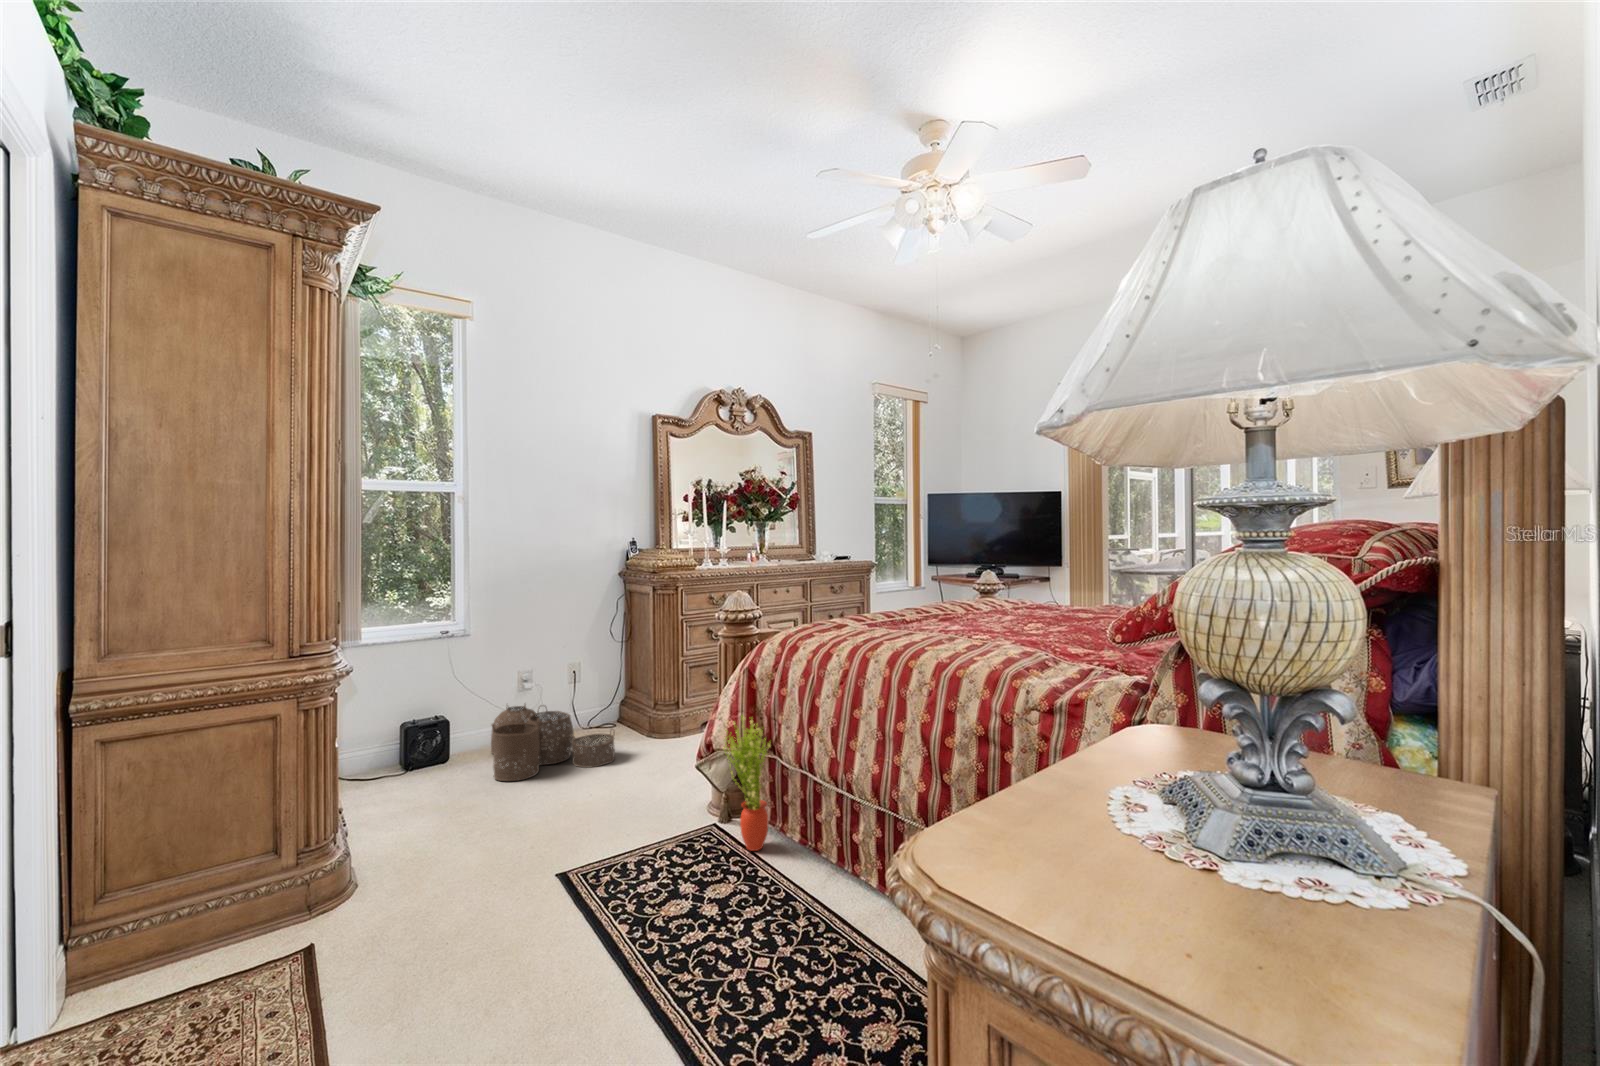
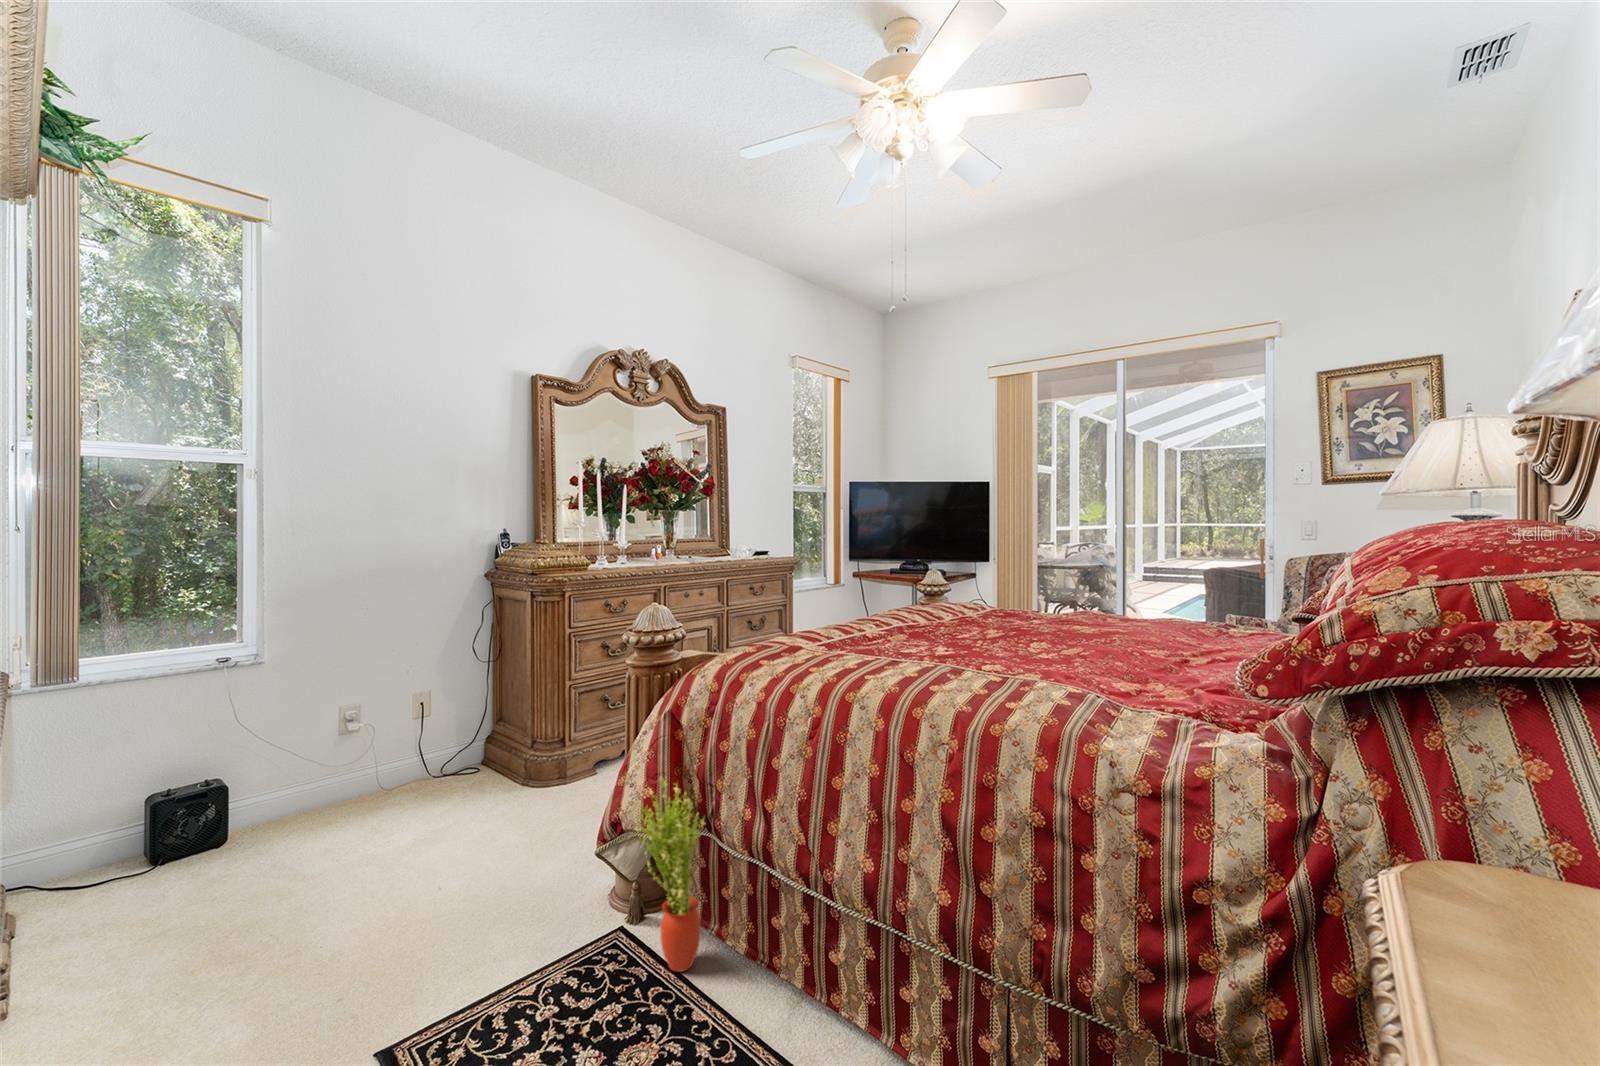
woven basket: present [491,705,615,781] -> none [291,752,477,872]

